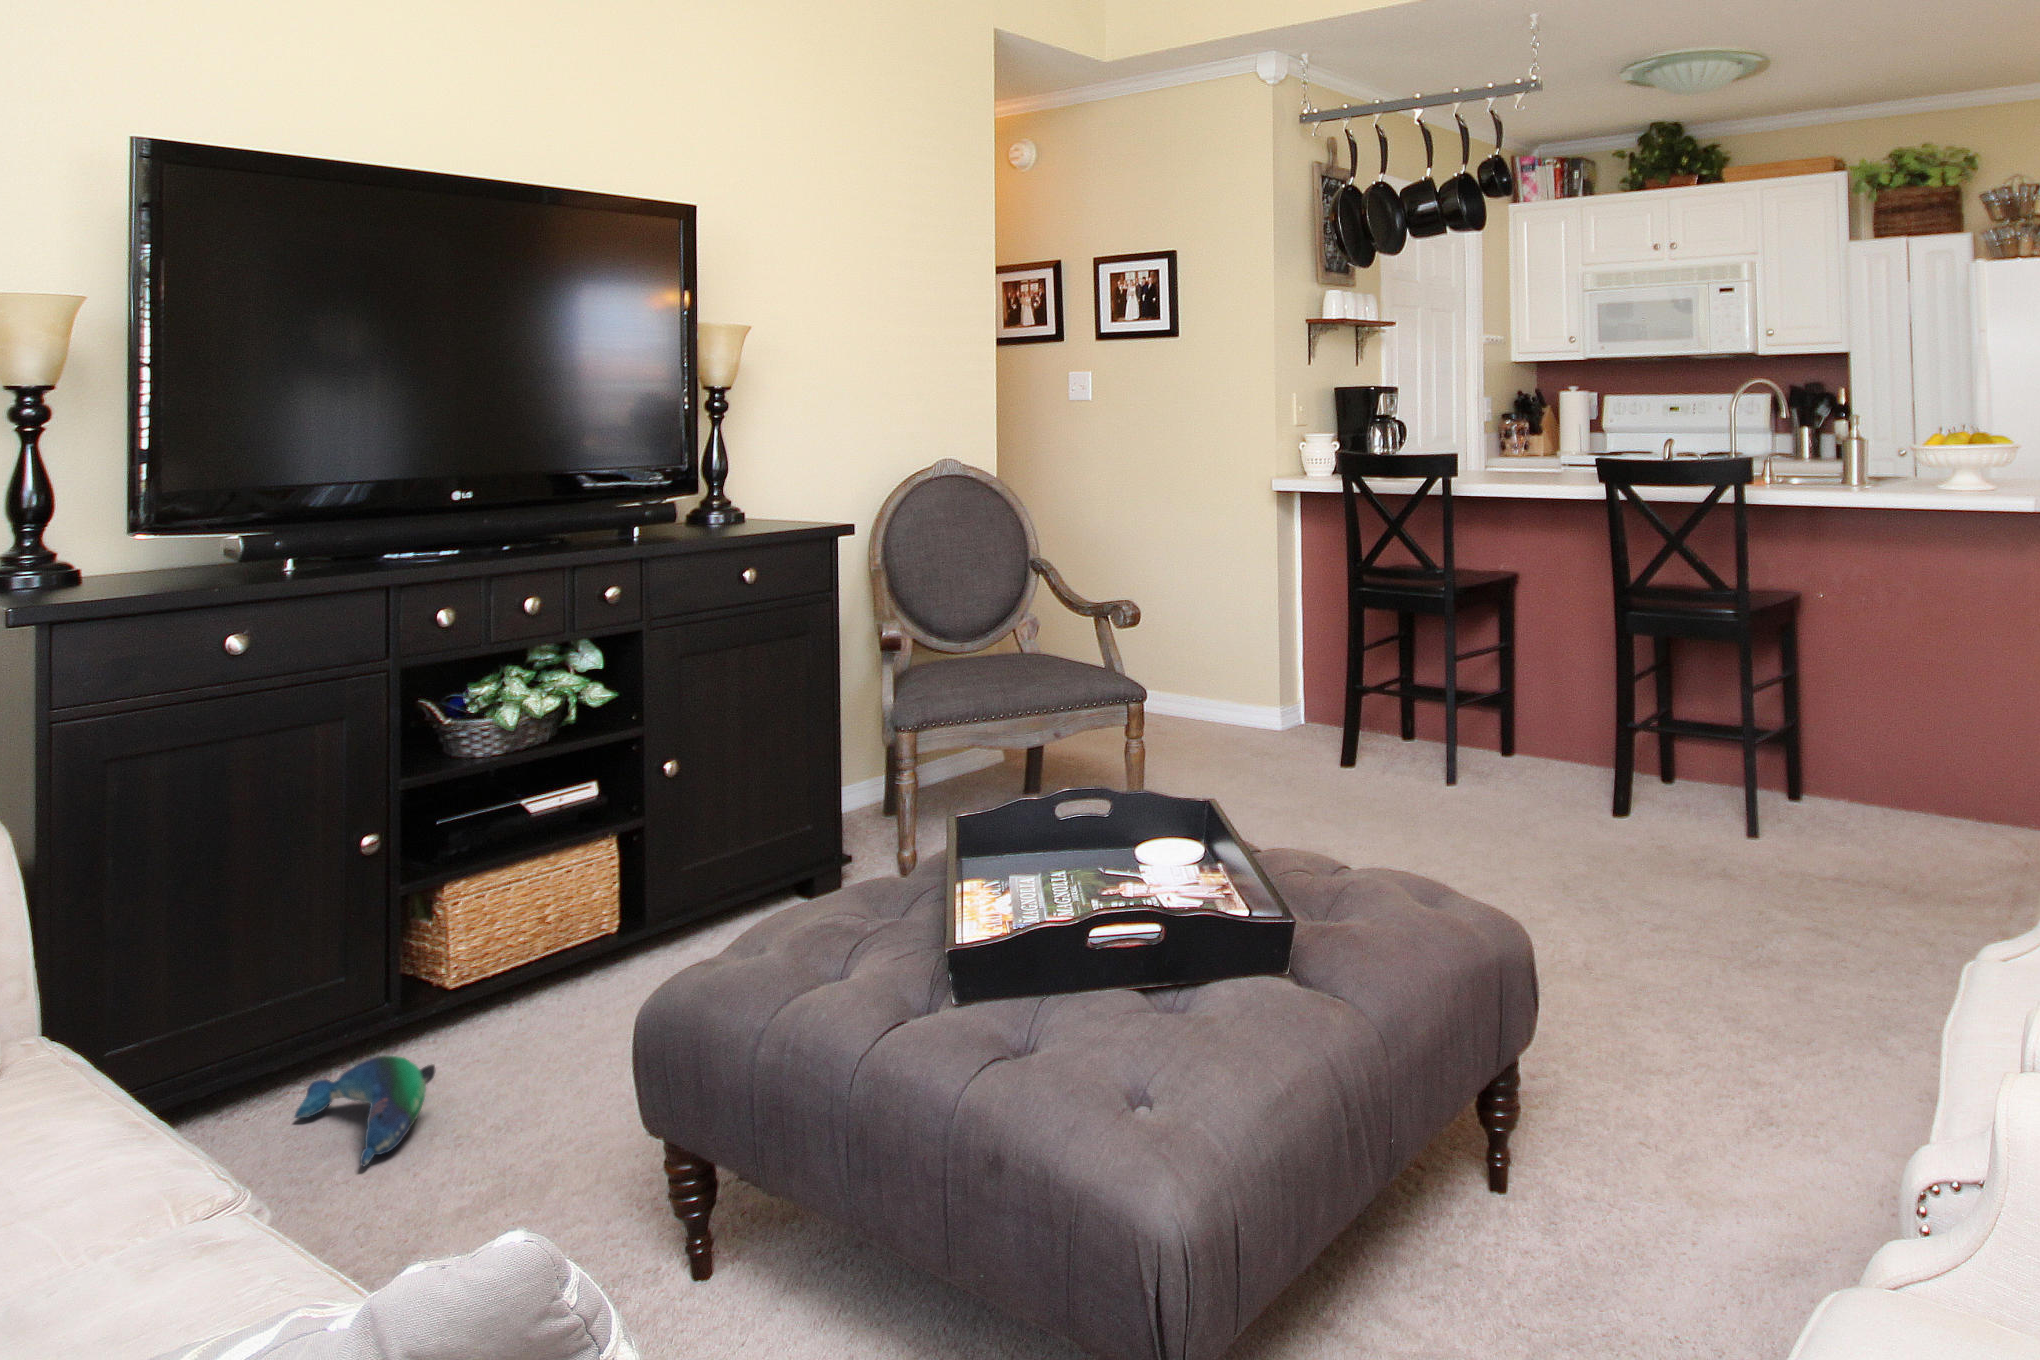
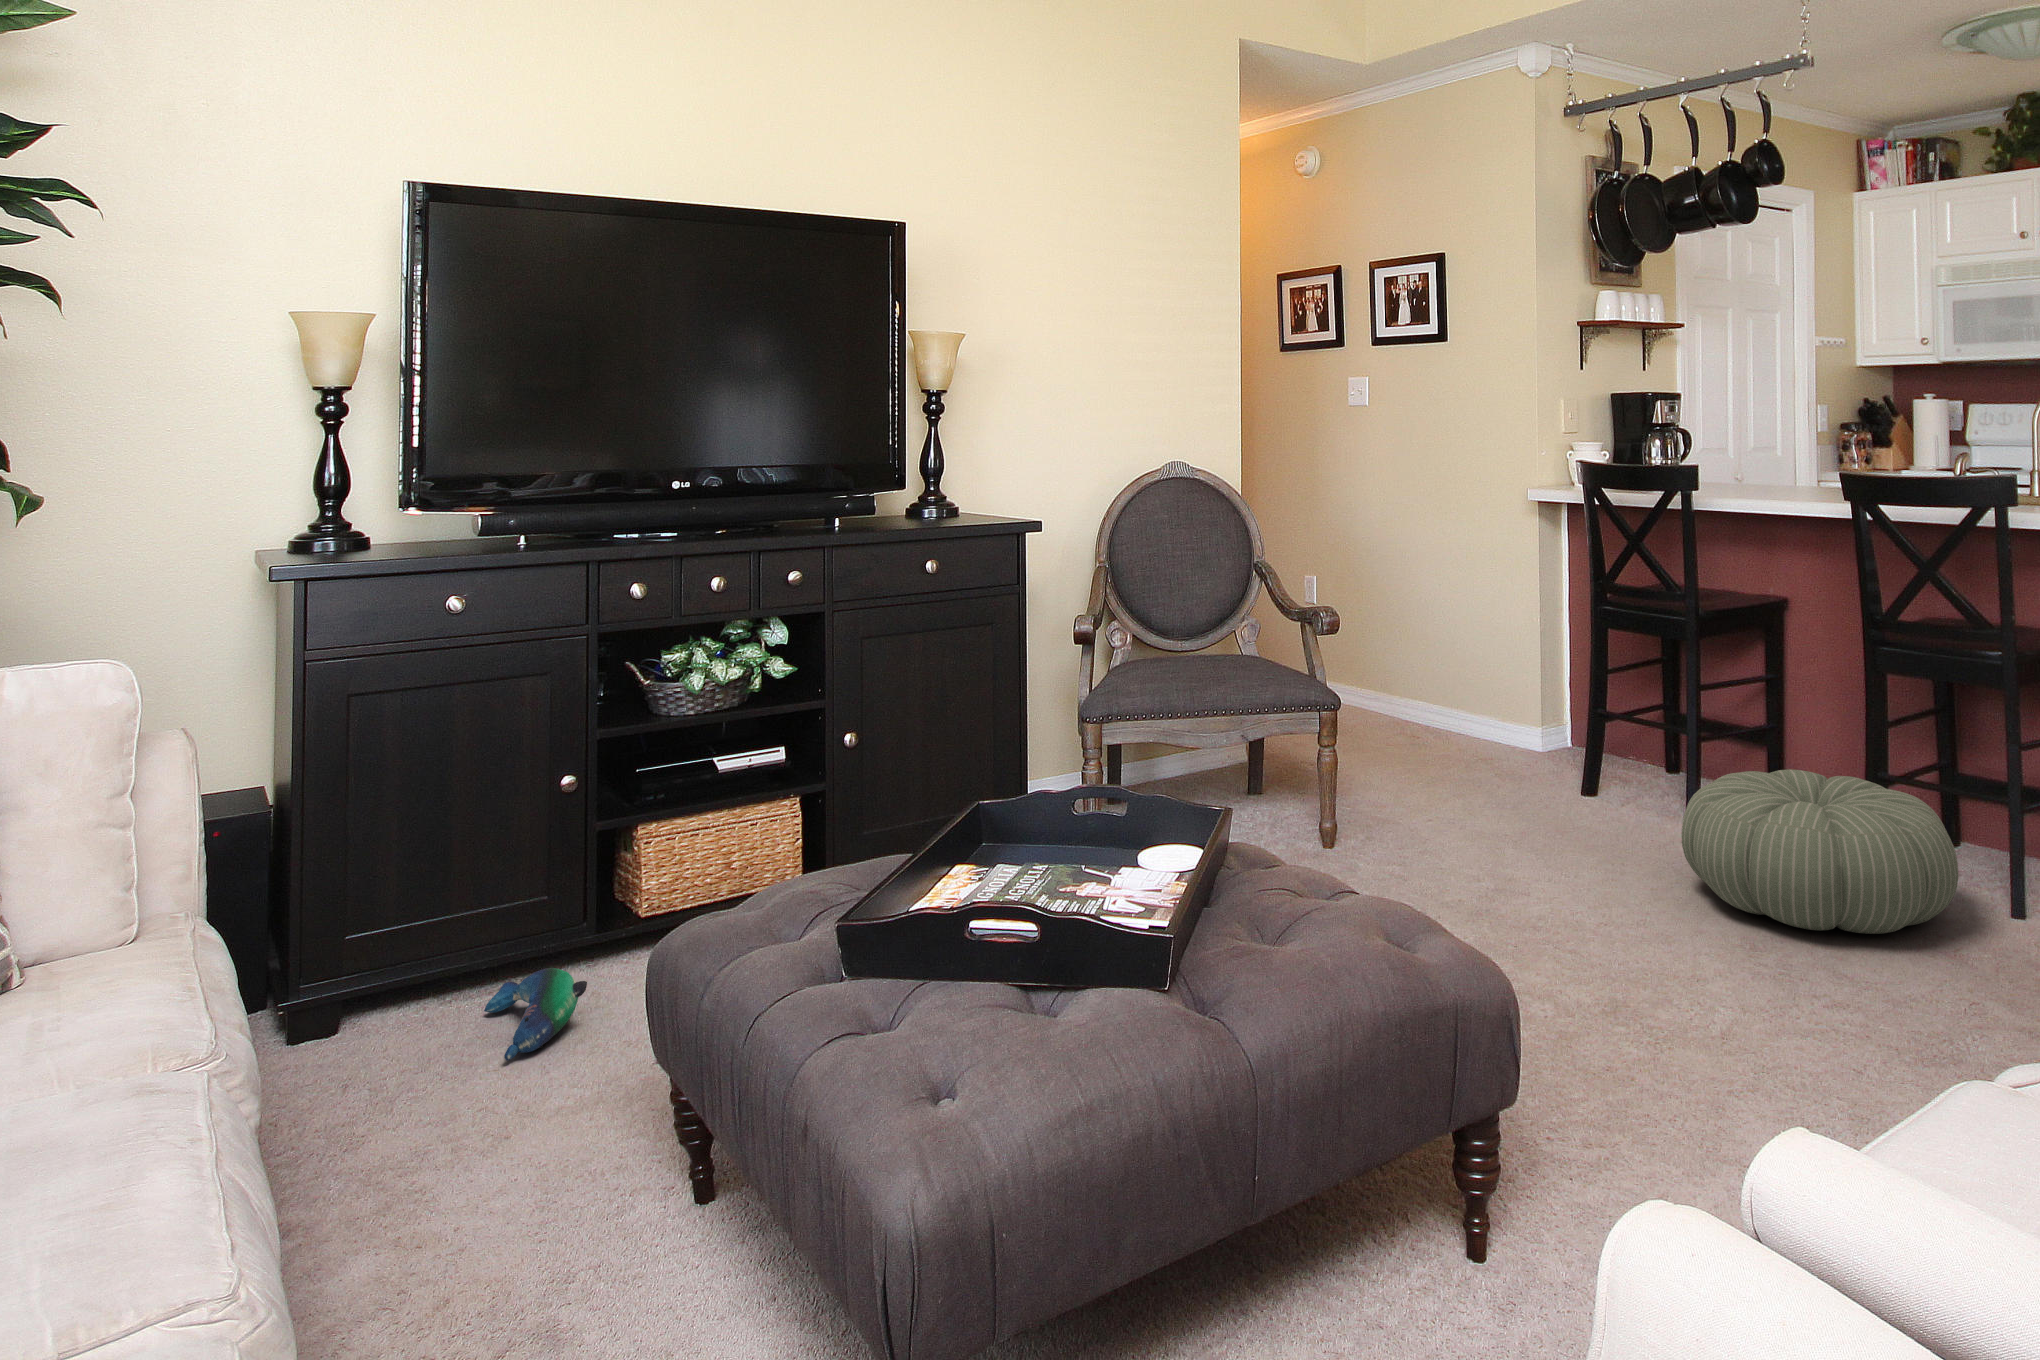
pouf: none [1476,726,1710,864] -> present [1682,769,1958,934]

